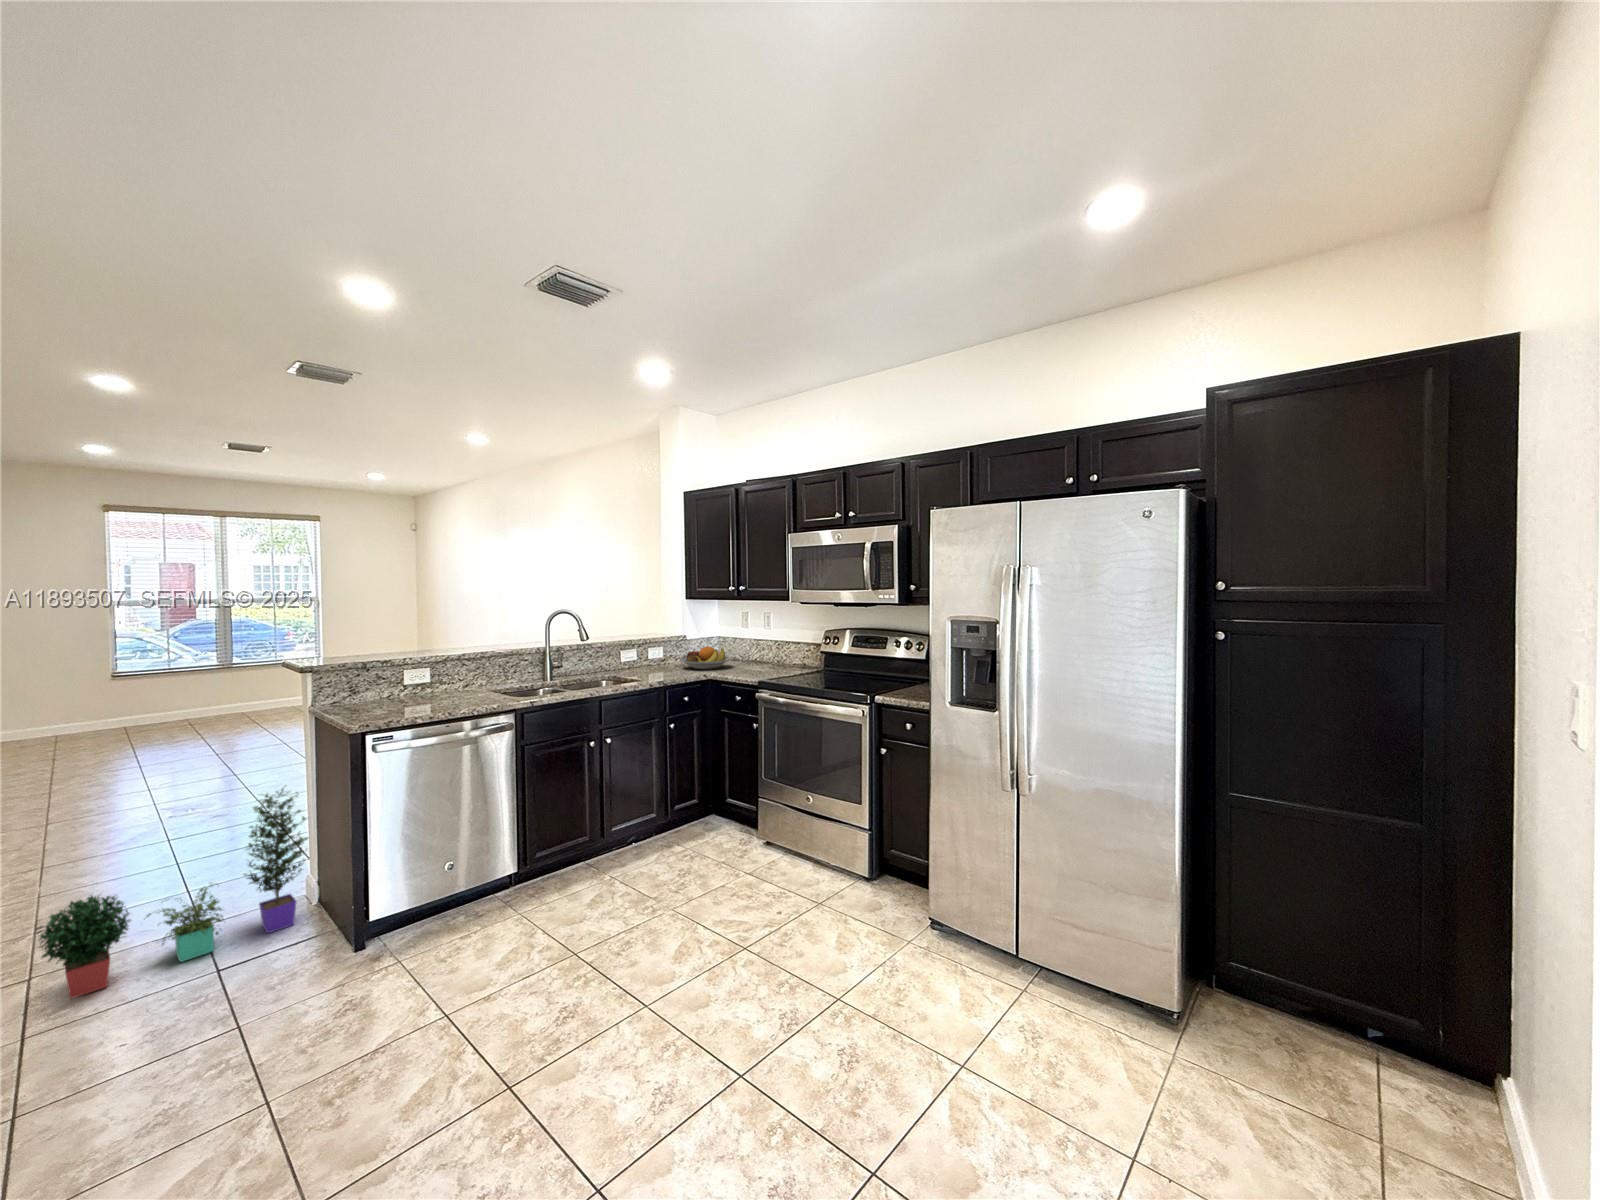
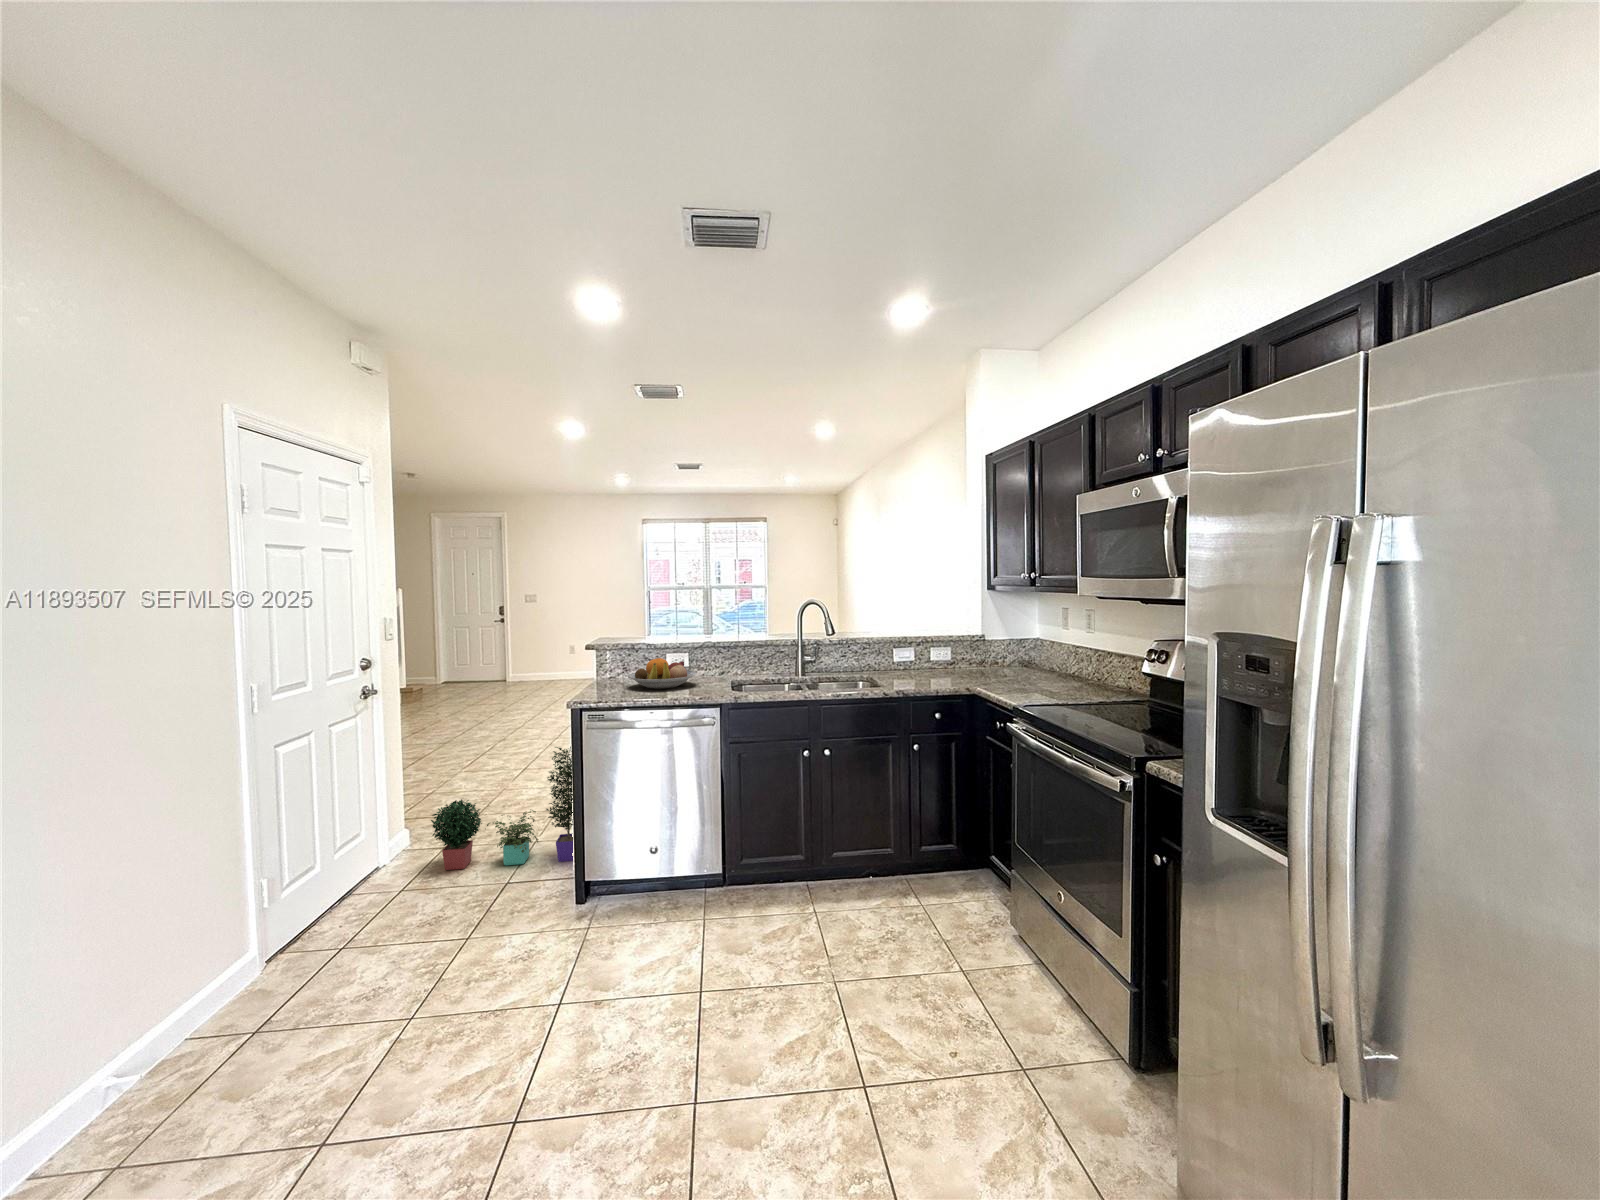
fruit bowl: present [680,647,731,669] -> present [628,658,696,689]

